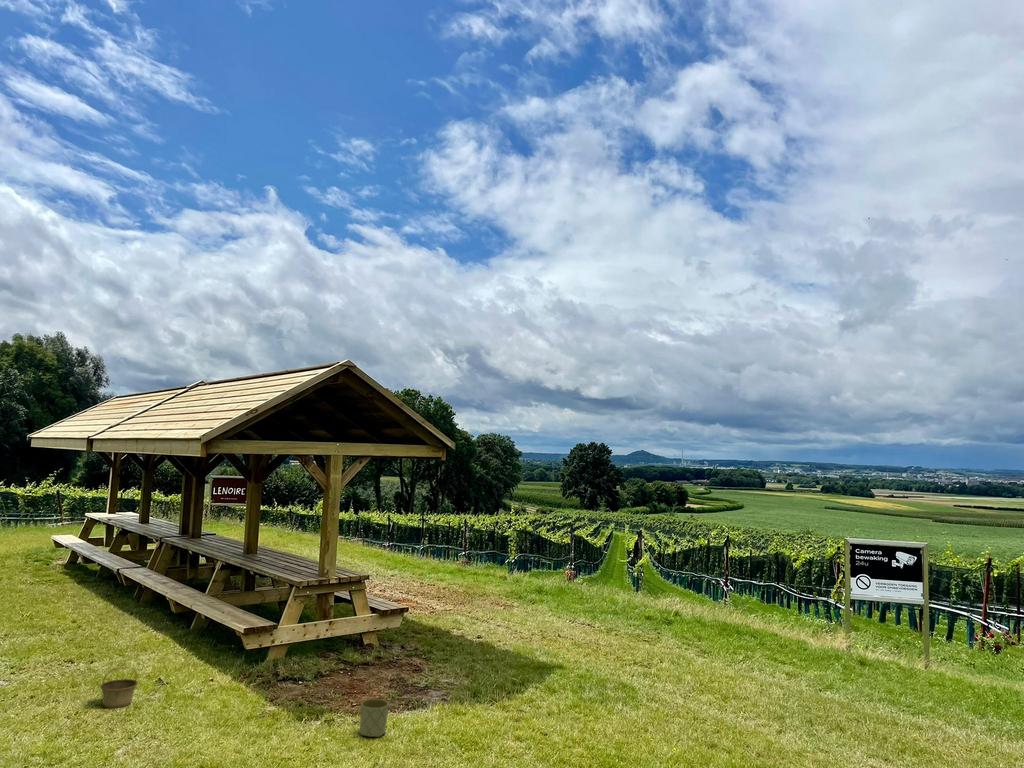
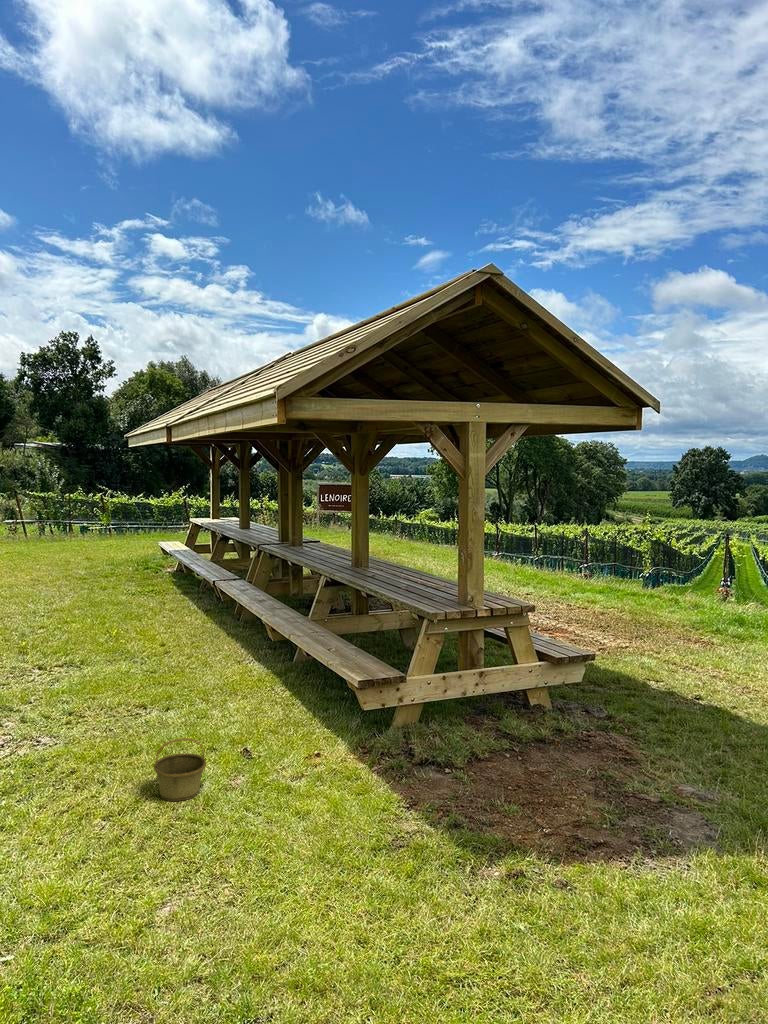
planter: present [360,699,389,737] -> none [584,856,643,944]

